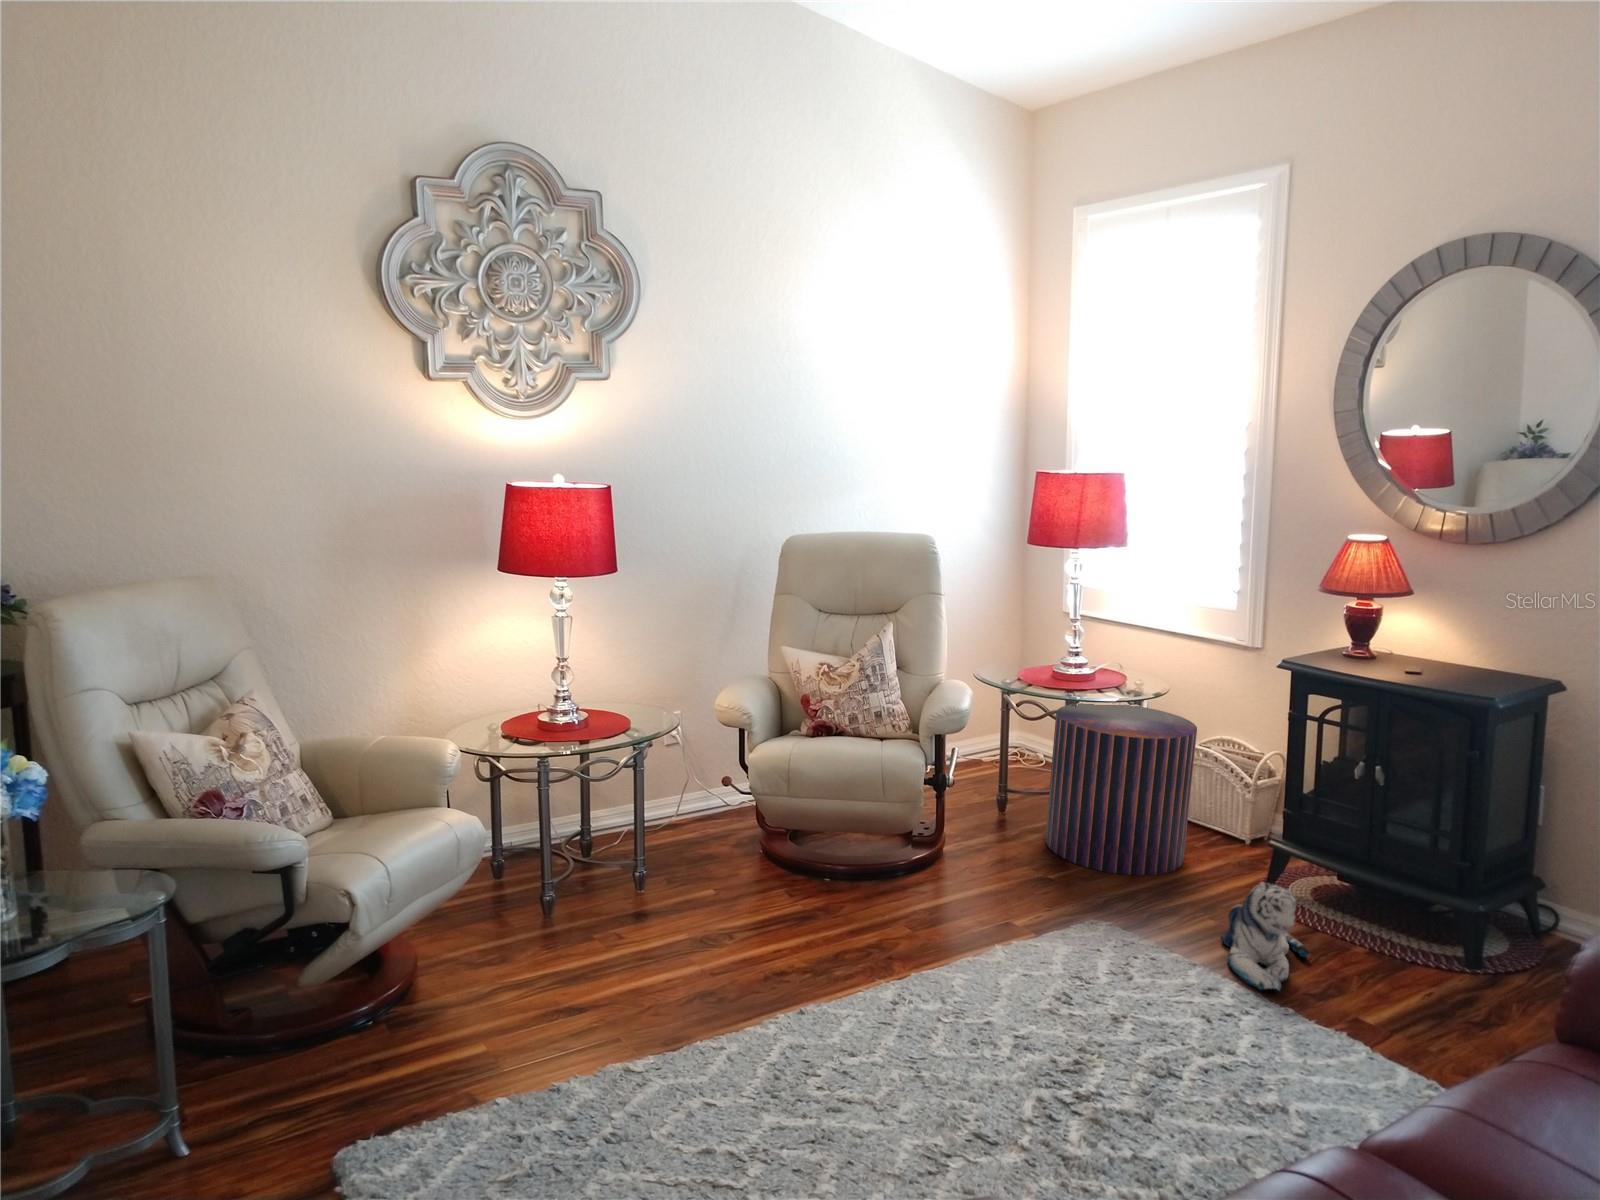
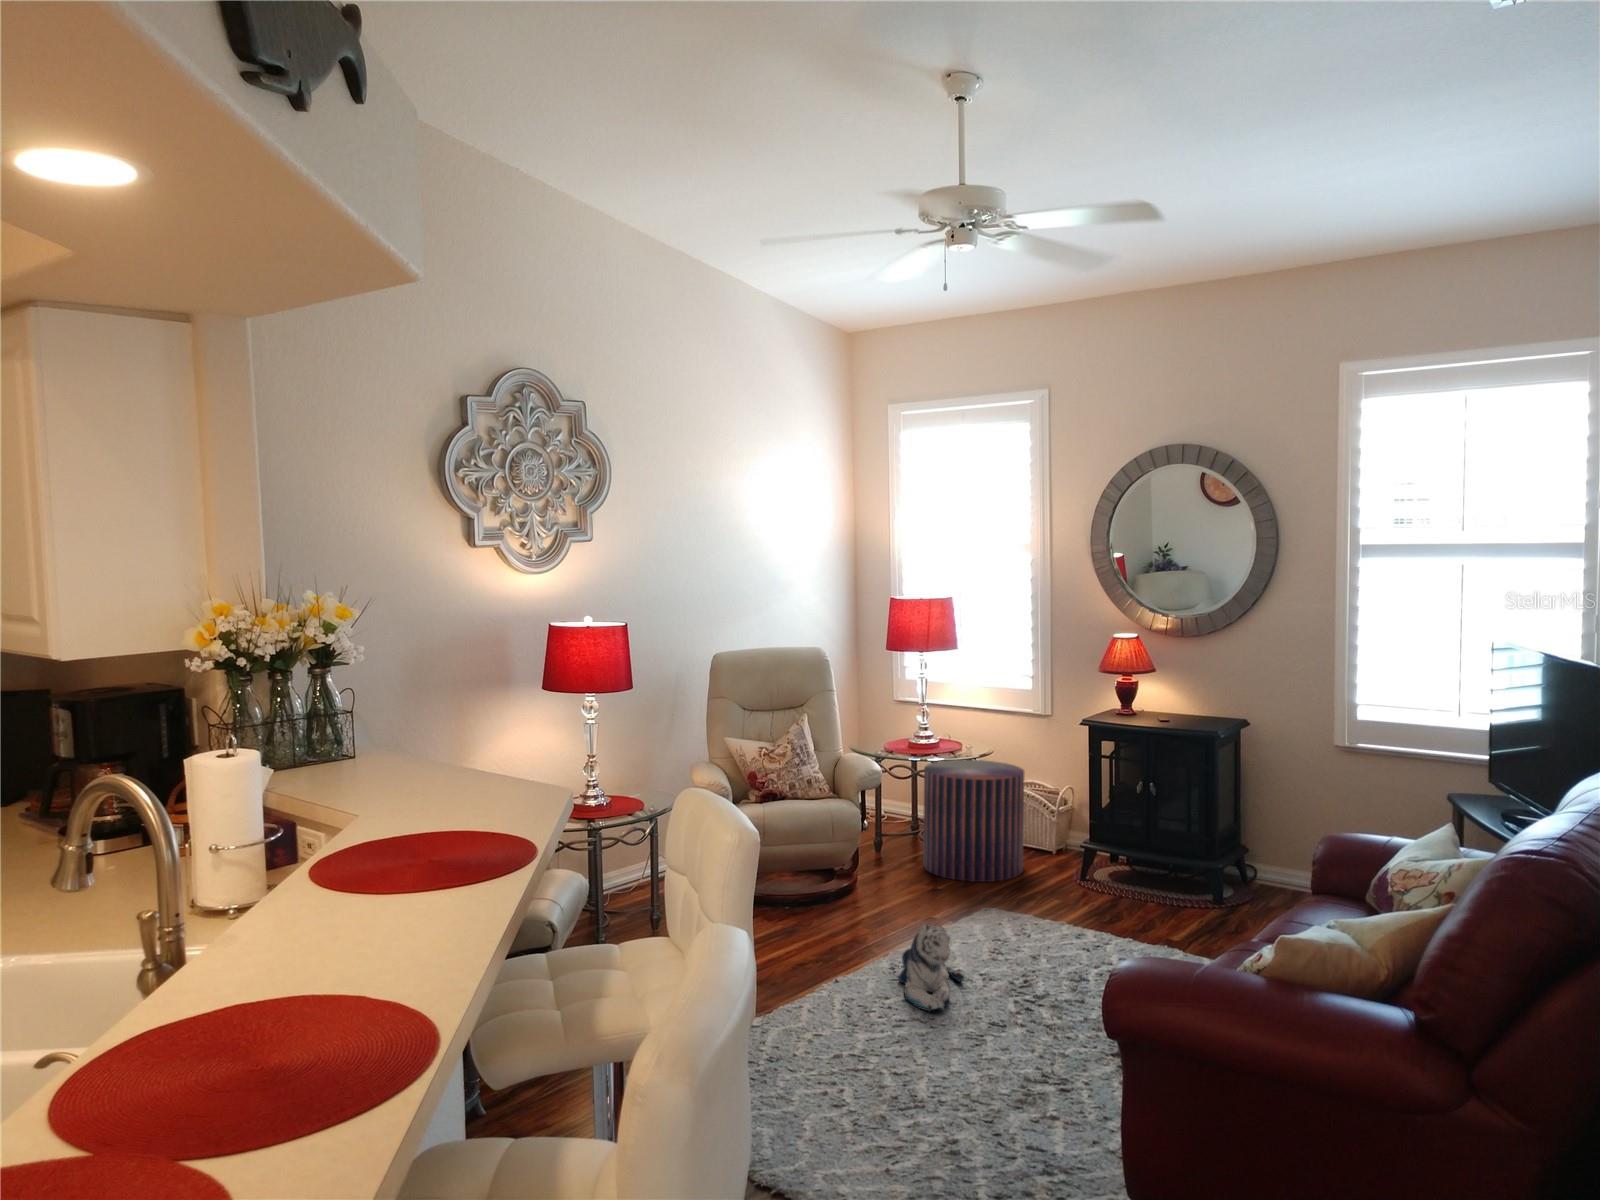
plush toy: present [1221,883,1310,990] -> present [898,925,964,1011]

